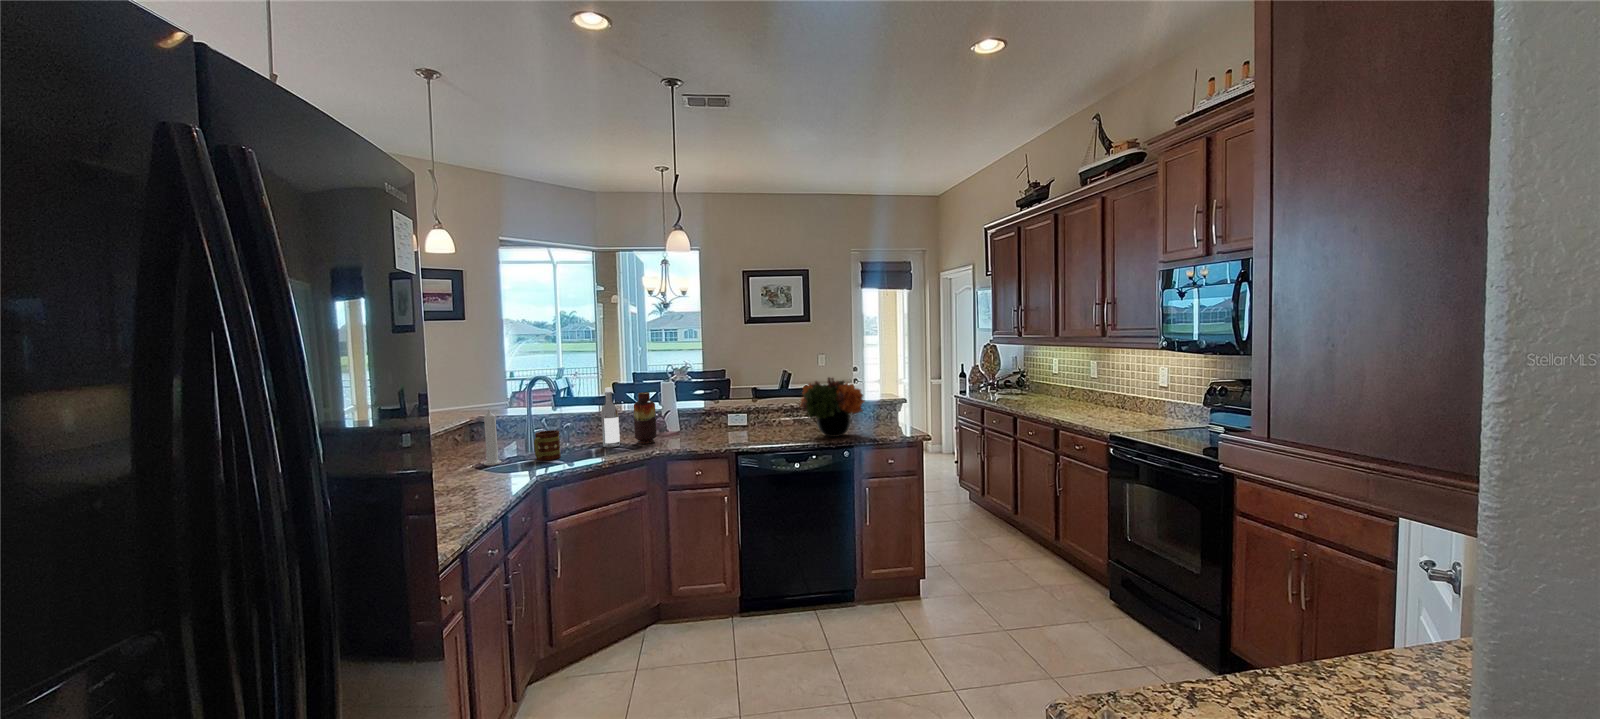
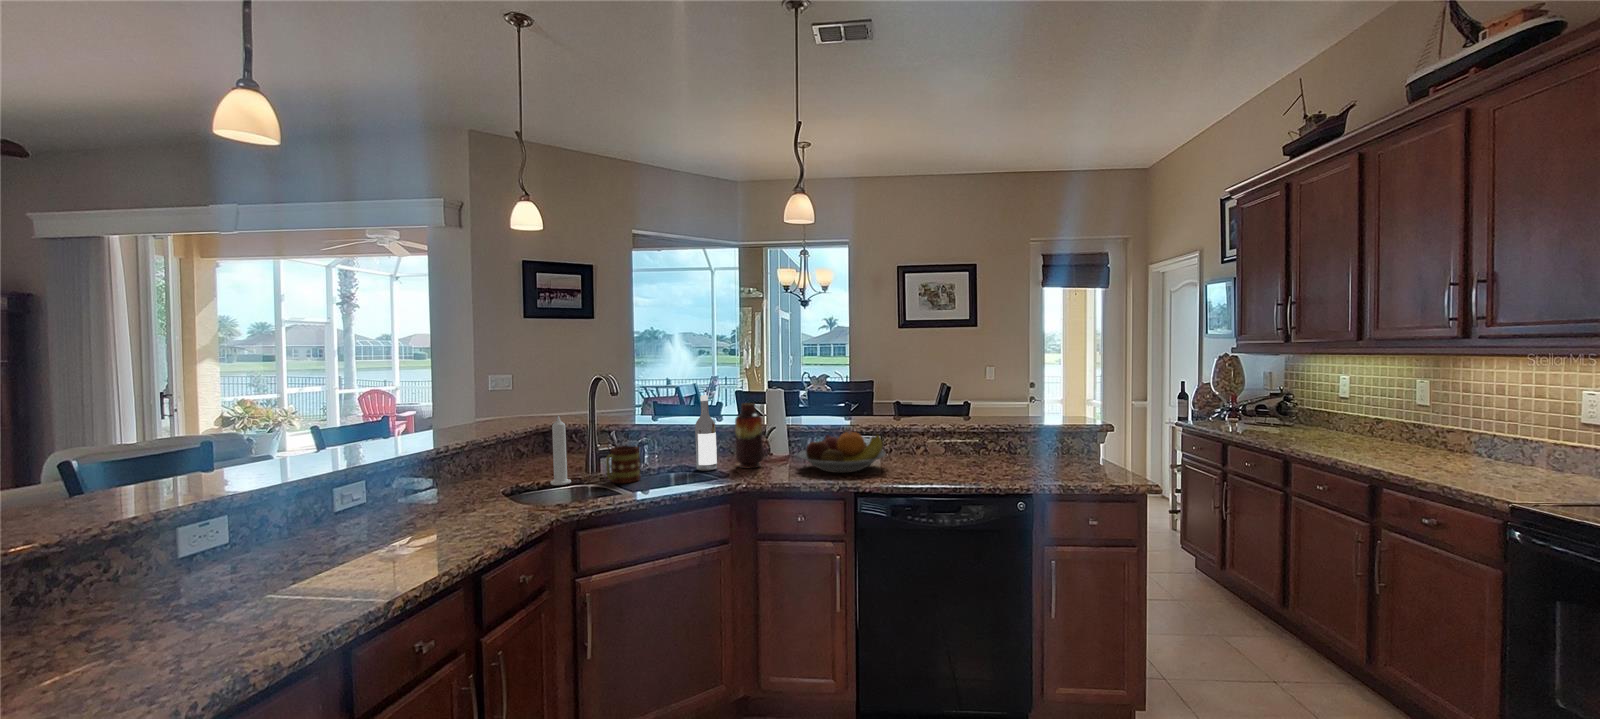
flower arrangement: present [800,377,864,437] -> none [951,391,1049,476]
fruit bowl: none [685,411,752,442] -> present [798,432,885,473]

